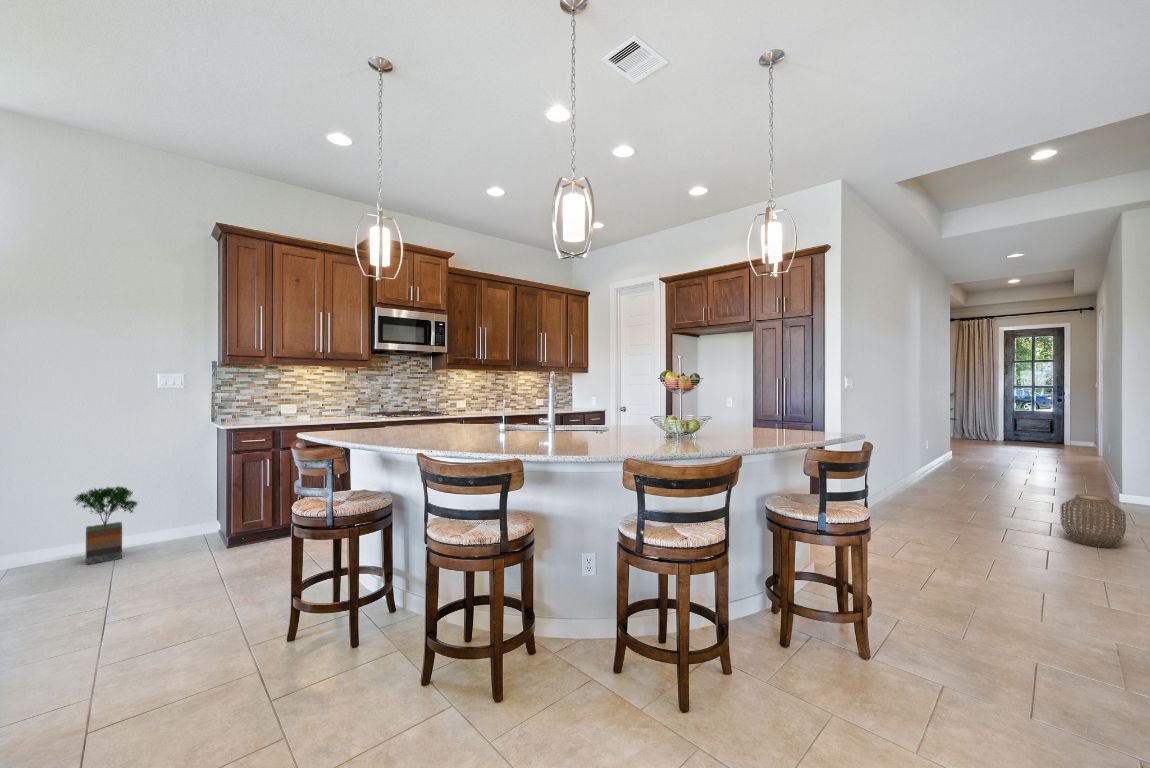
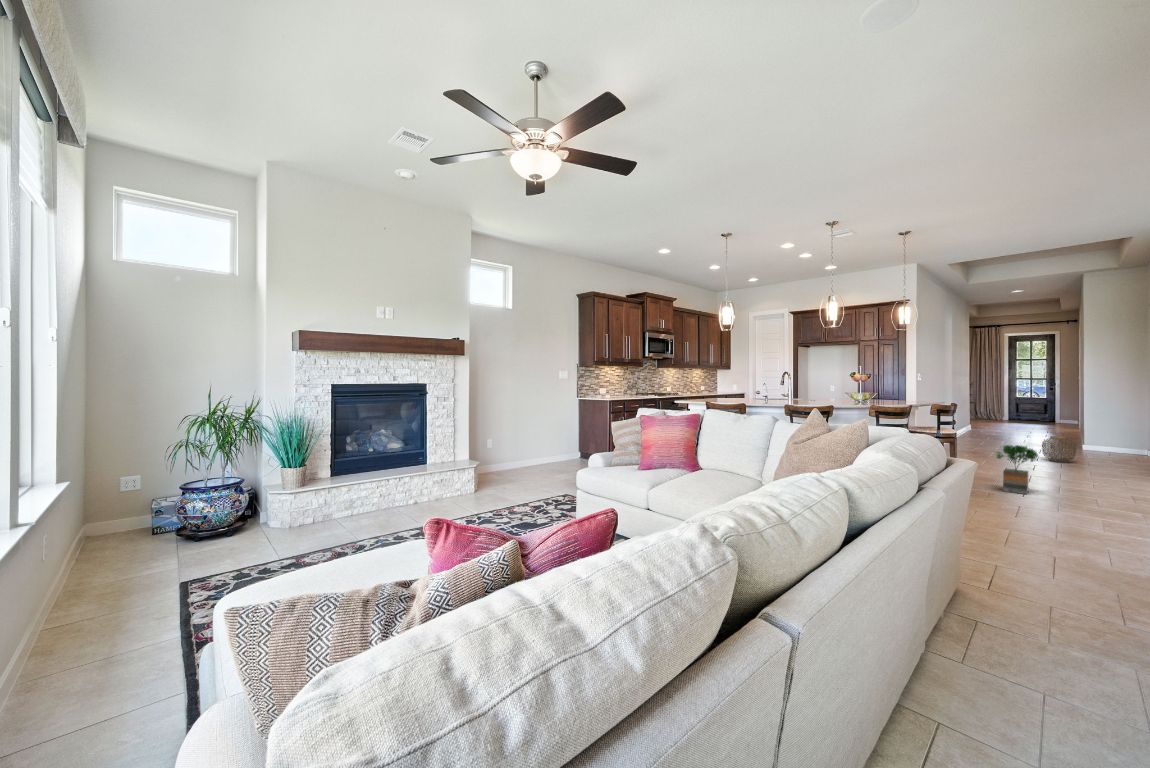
potted tree: present [75,487,137,565] -> present [996,445,1038,494]

